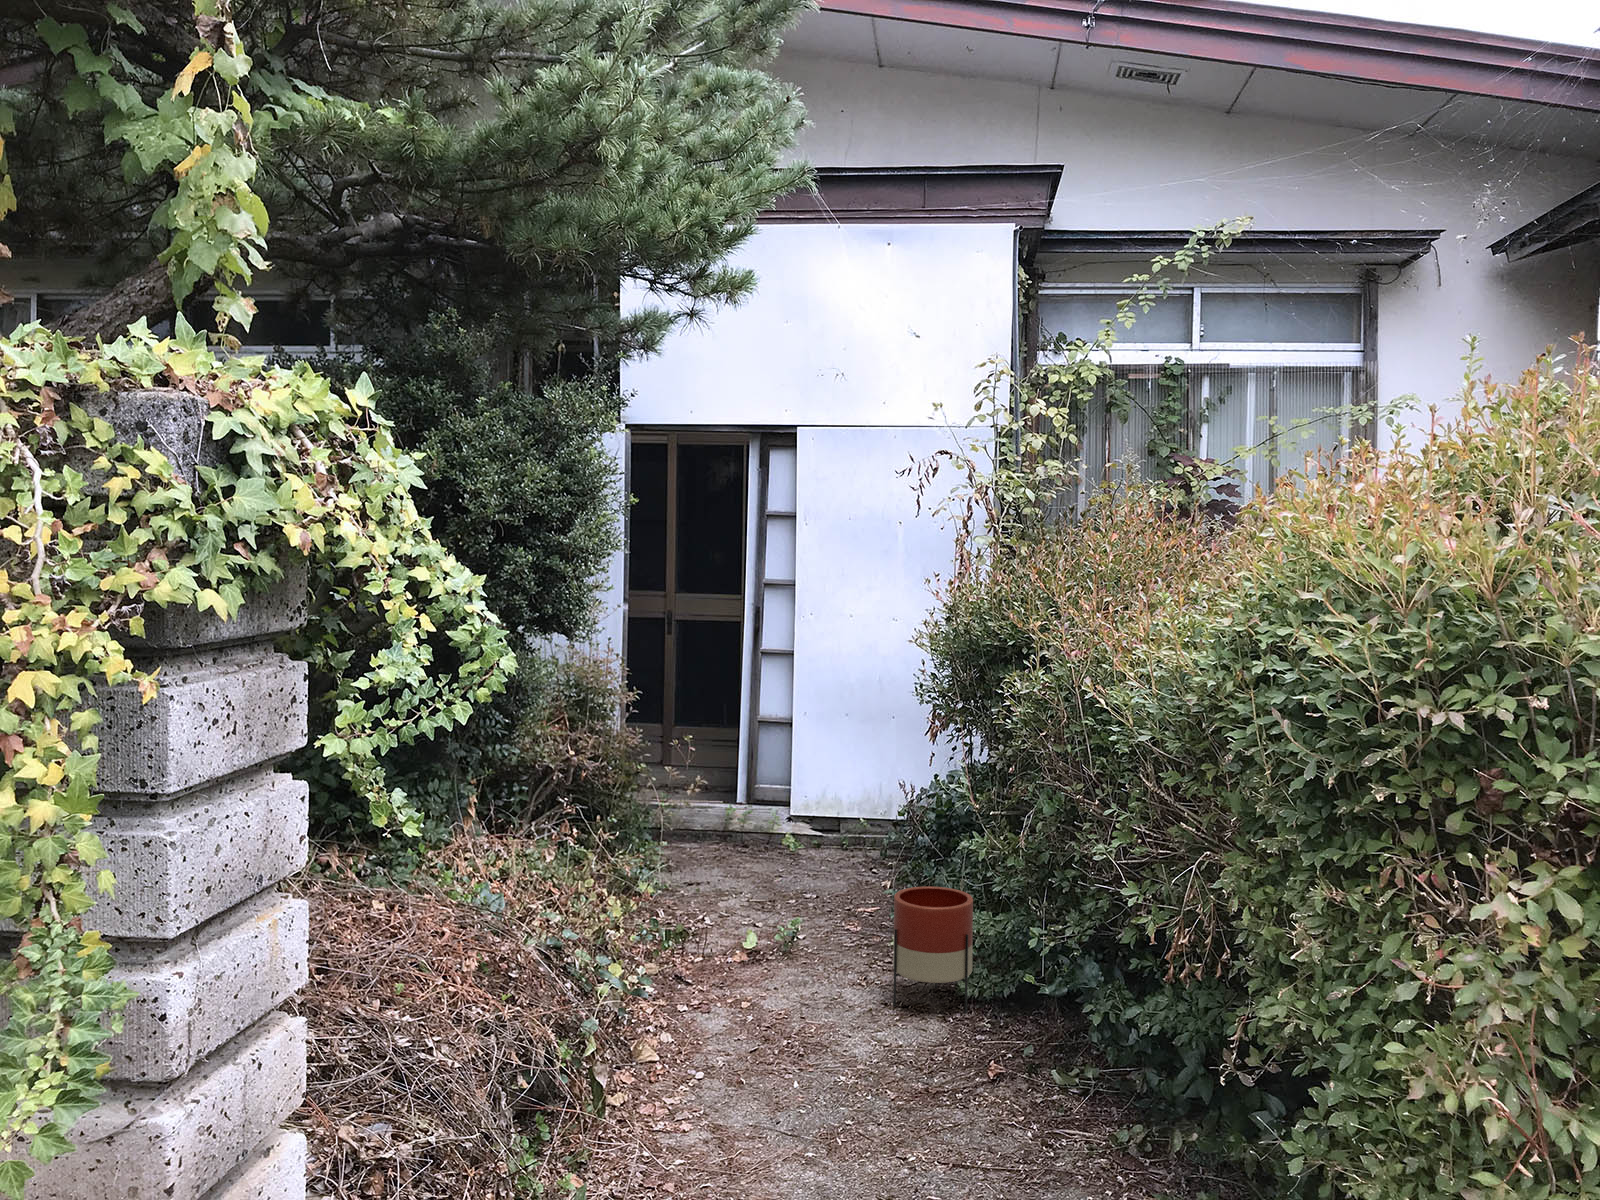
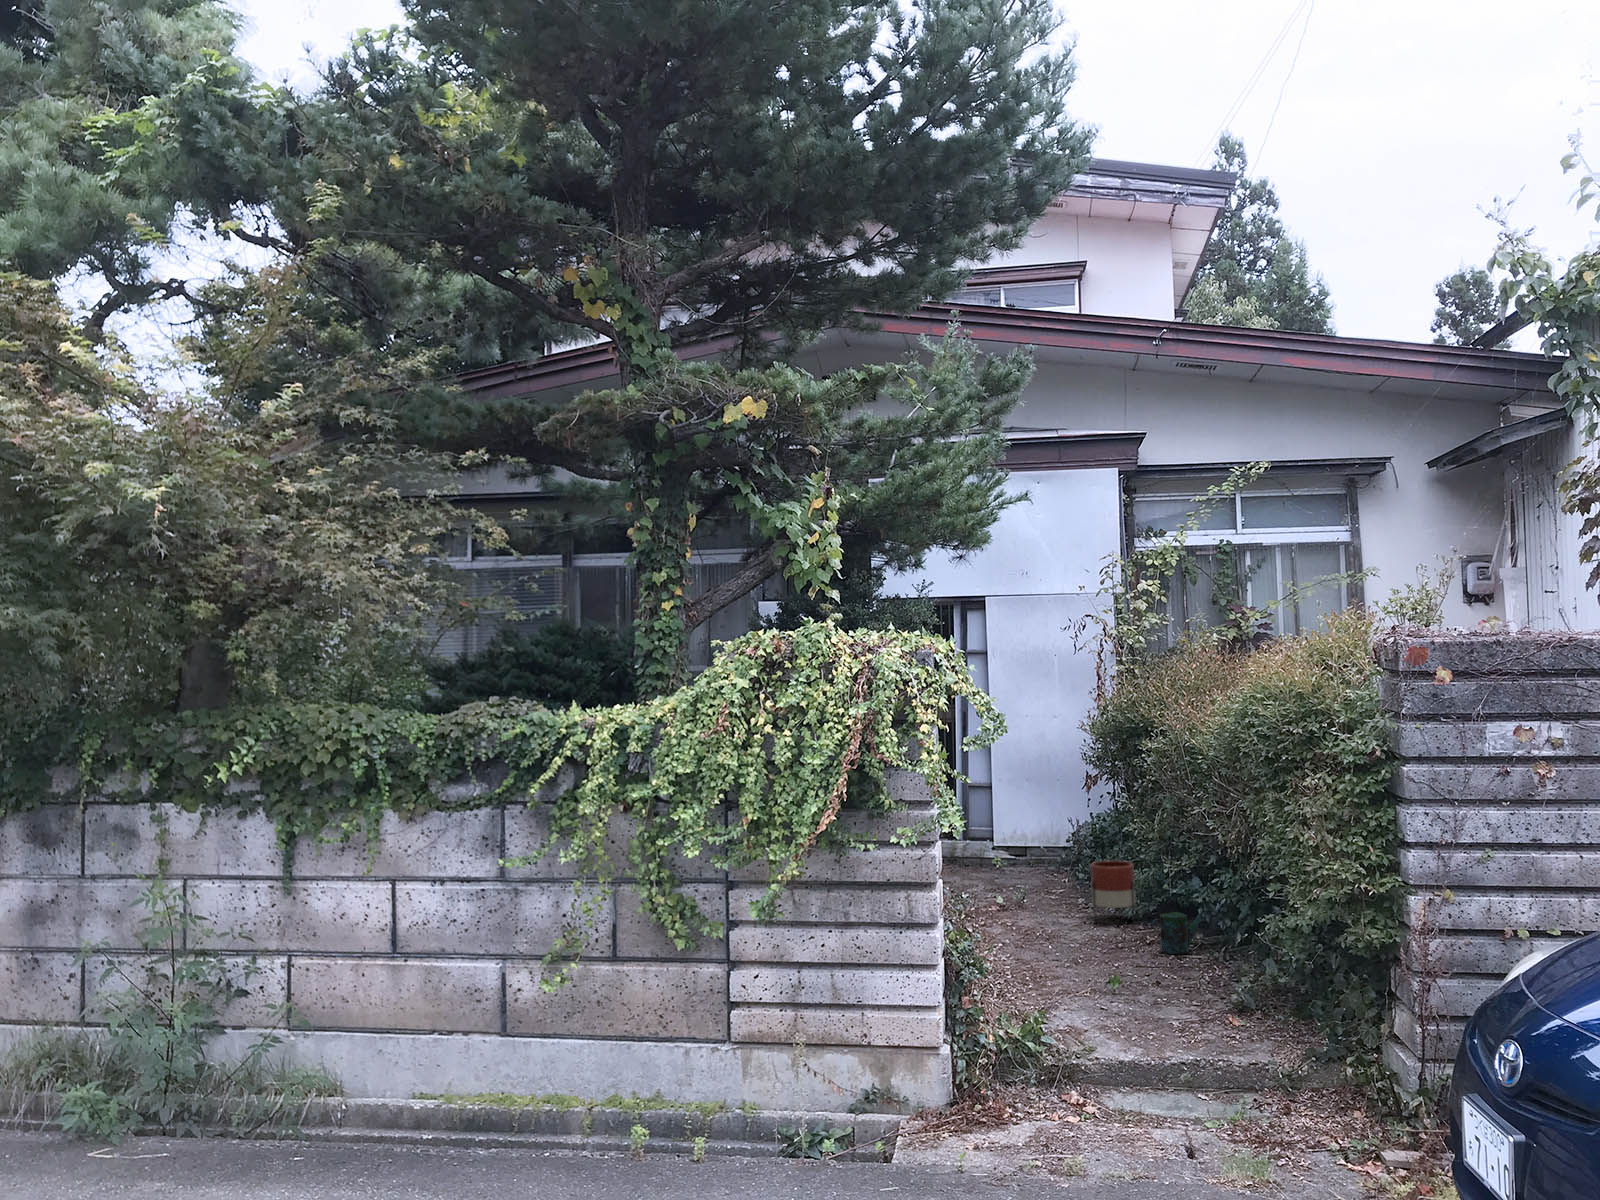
watering can: none [985,1020,1105,1126] -> present [1152,912,1201,954]

